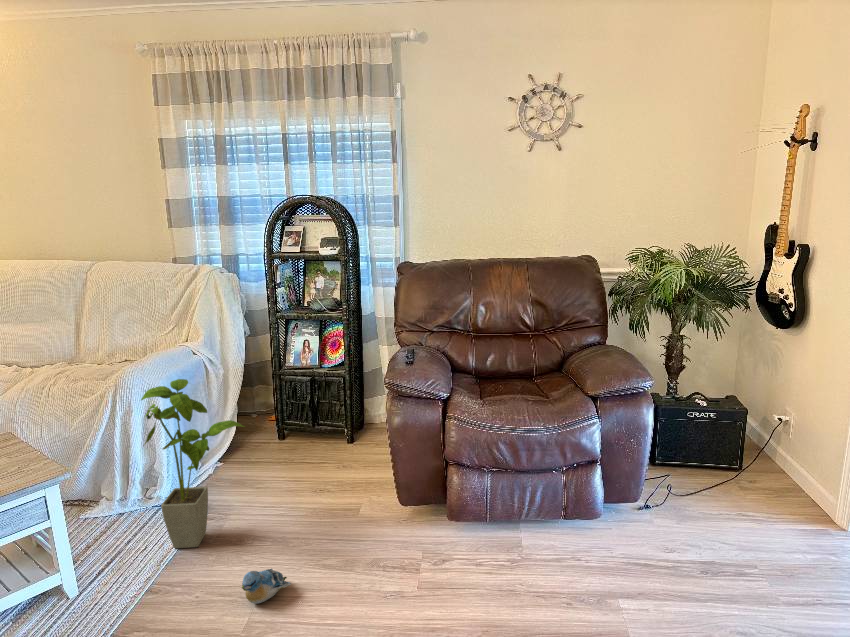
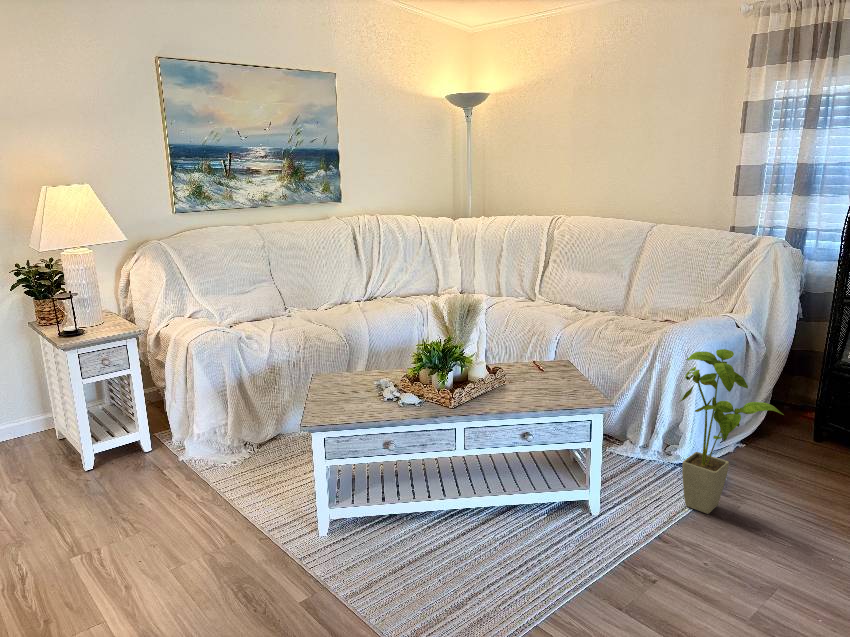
plush toy: present [242,569,291,603] -> none [750,555,805,592]

